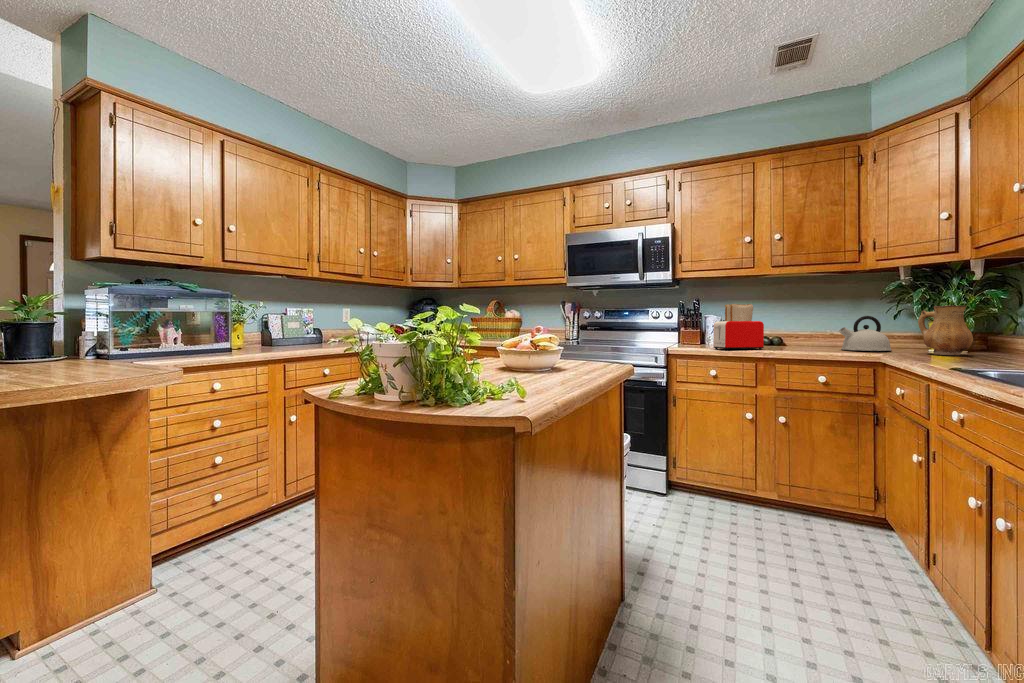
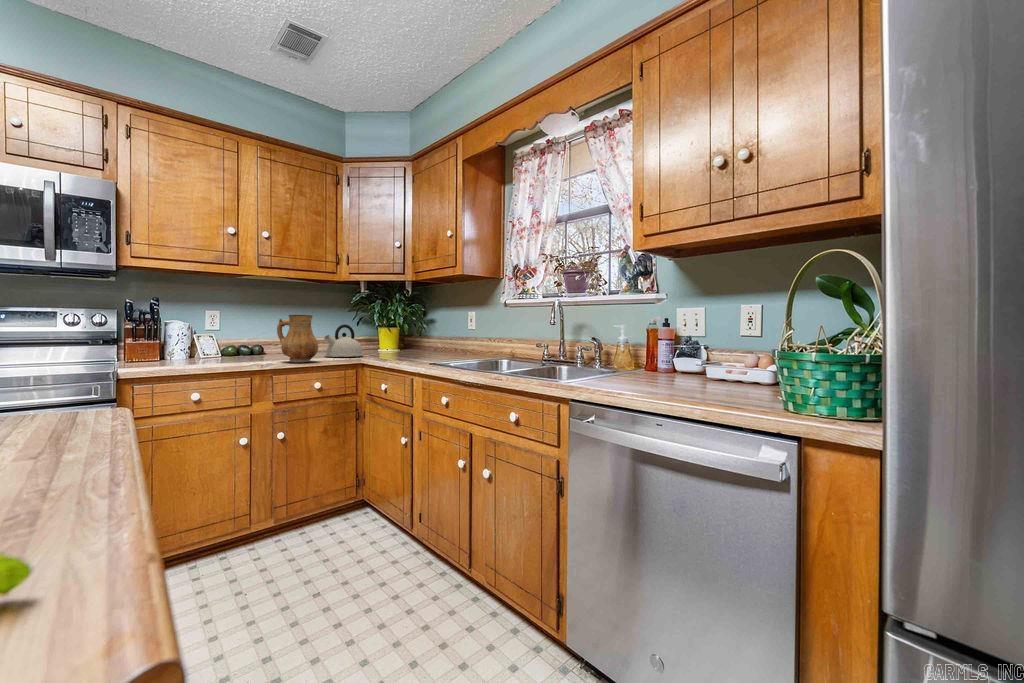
toaster: present [714,304,764,350] -> none [190,306,253,363]
ceramic pitcher: present [918,306,973,355] -> present [277,314,318,362]

